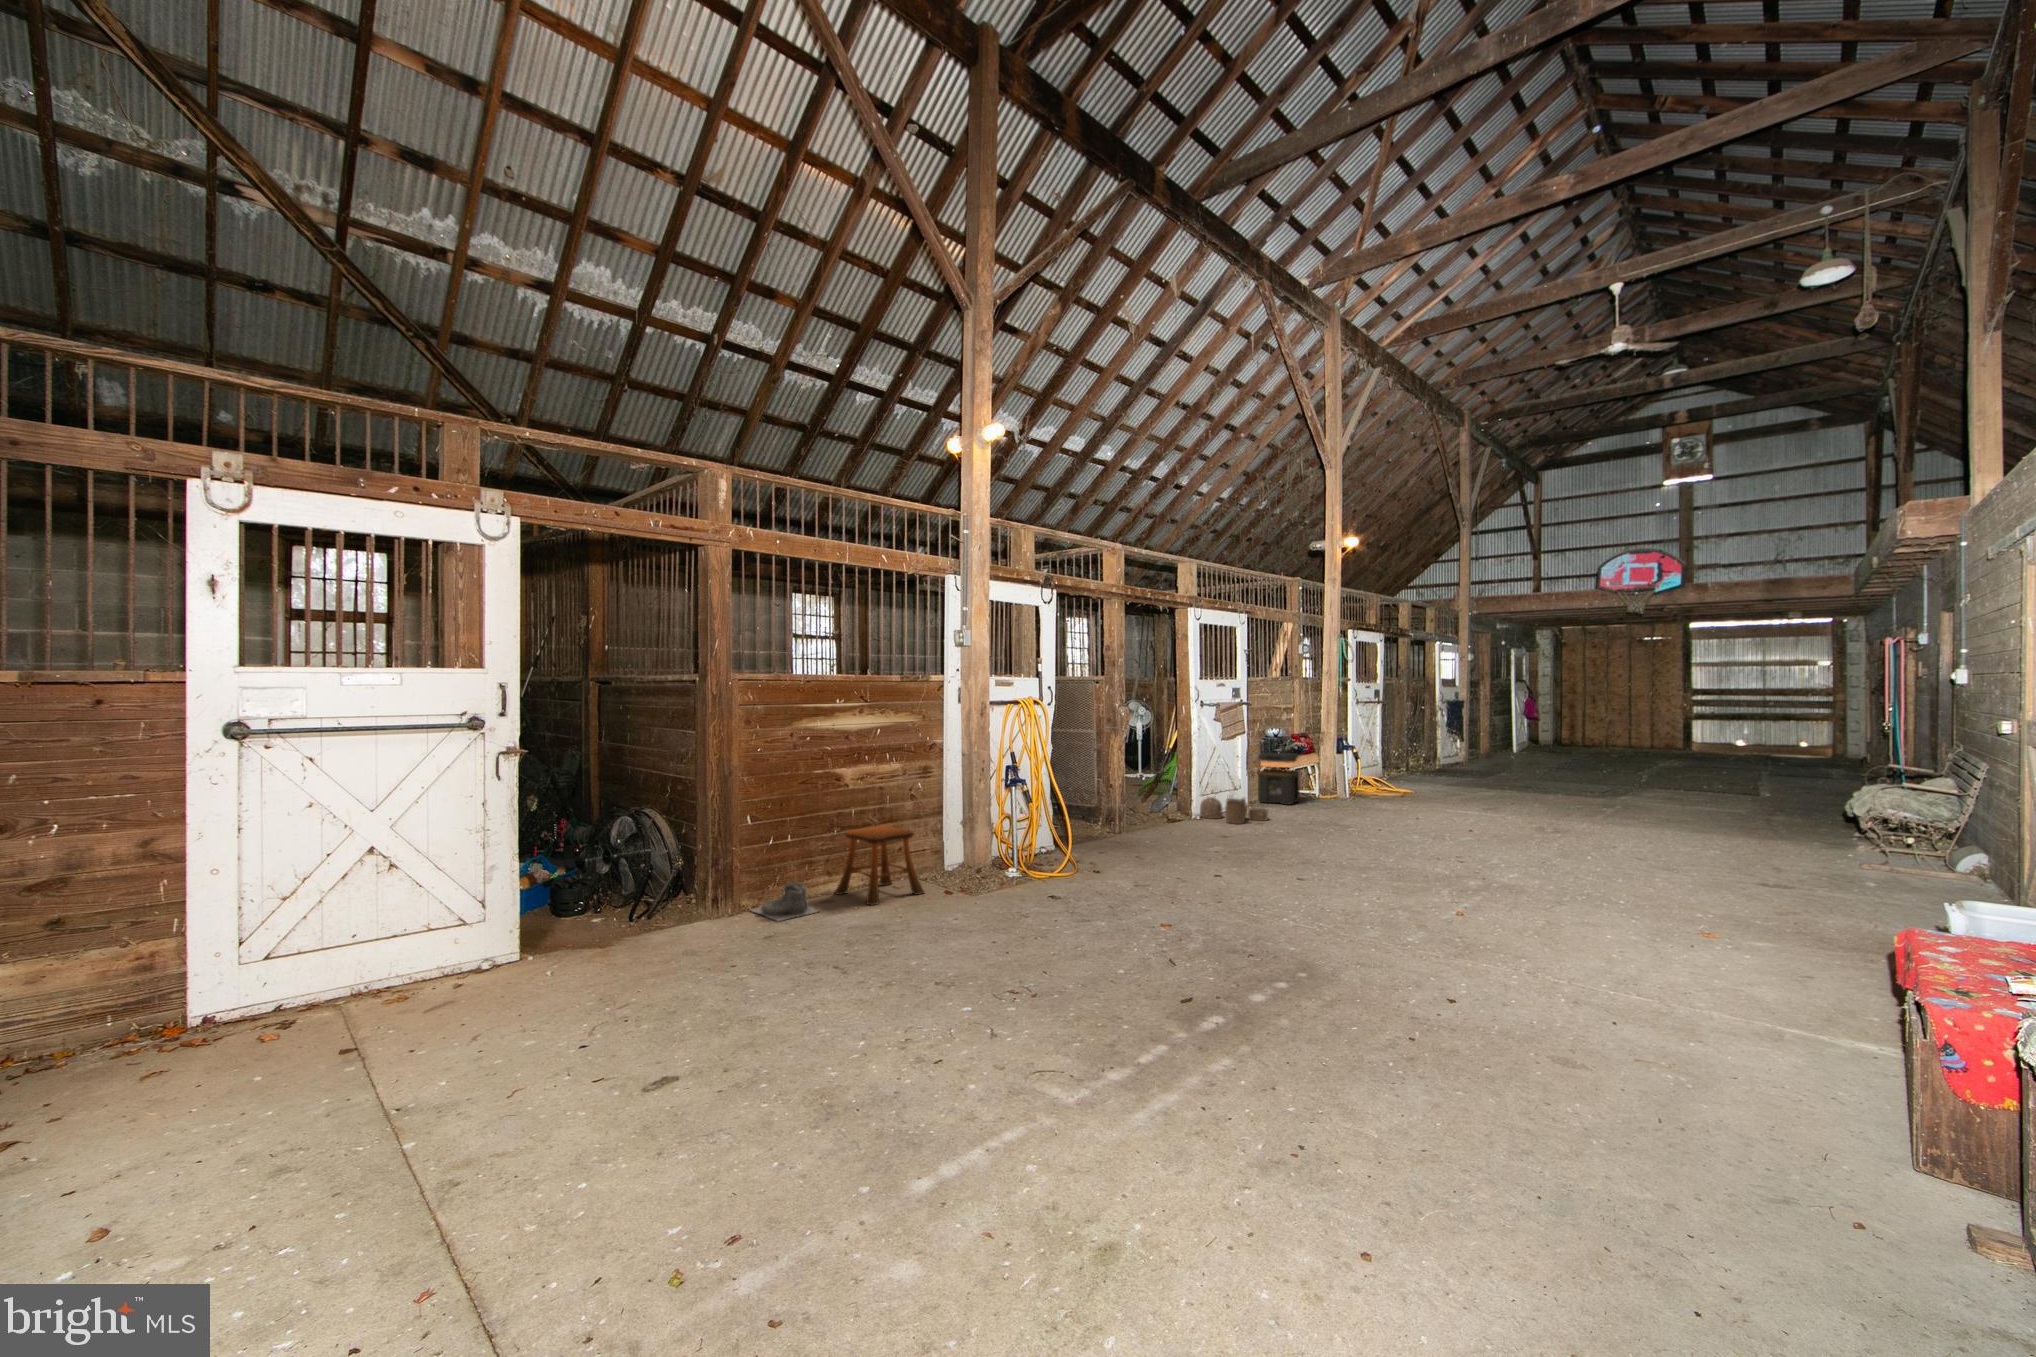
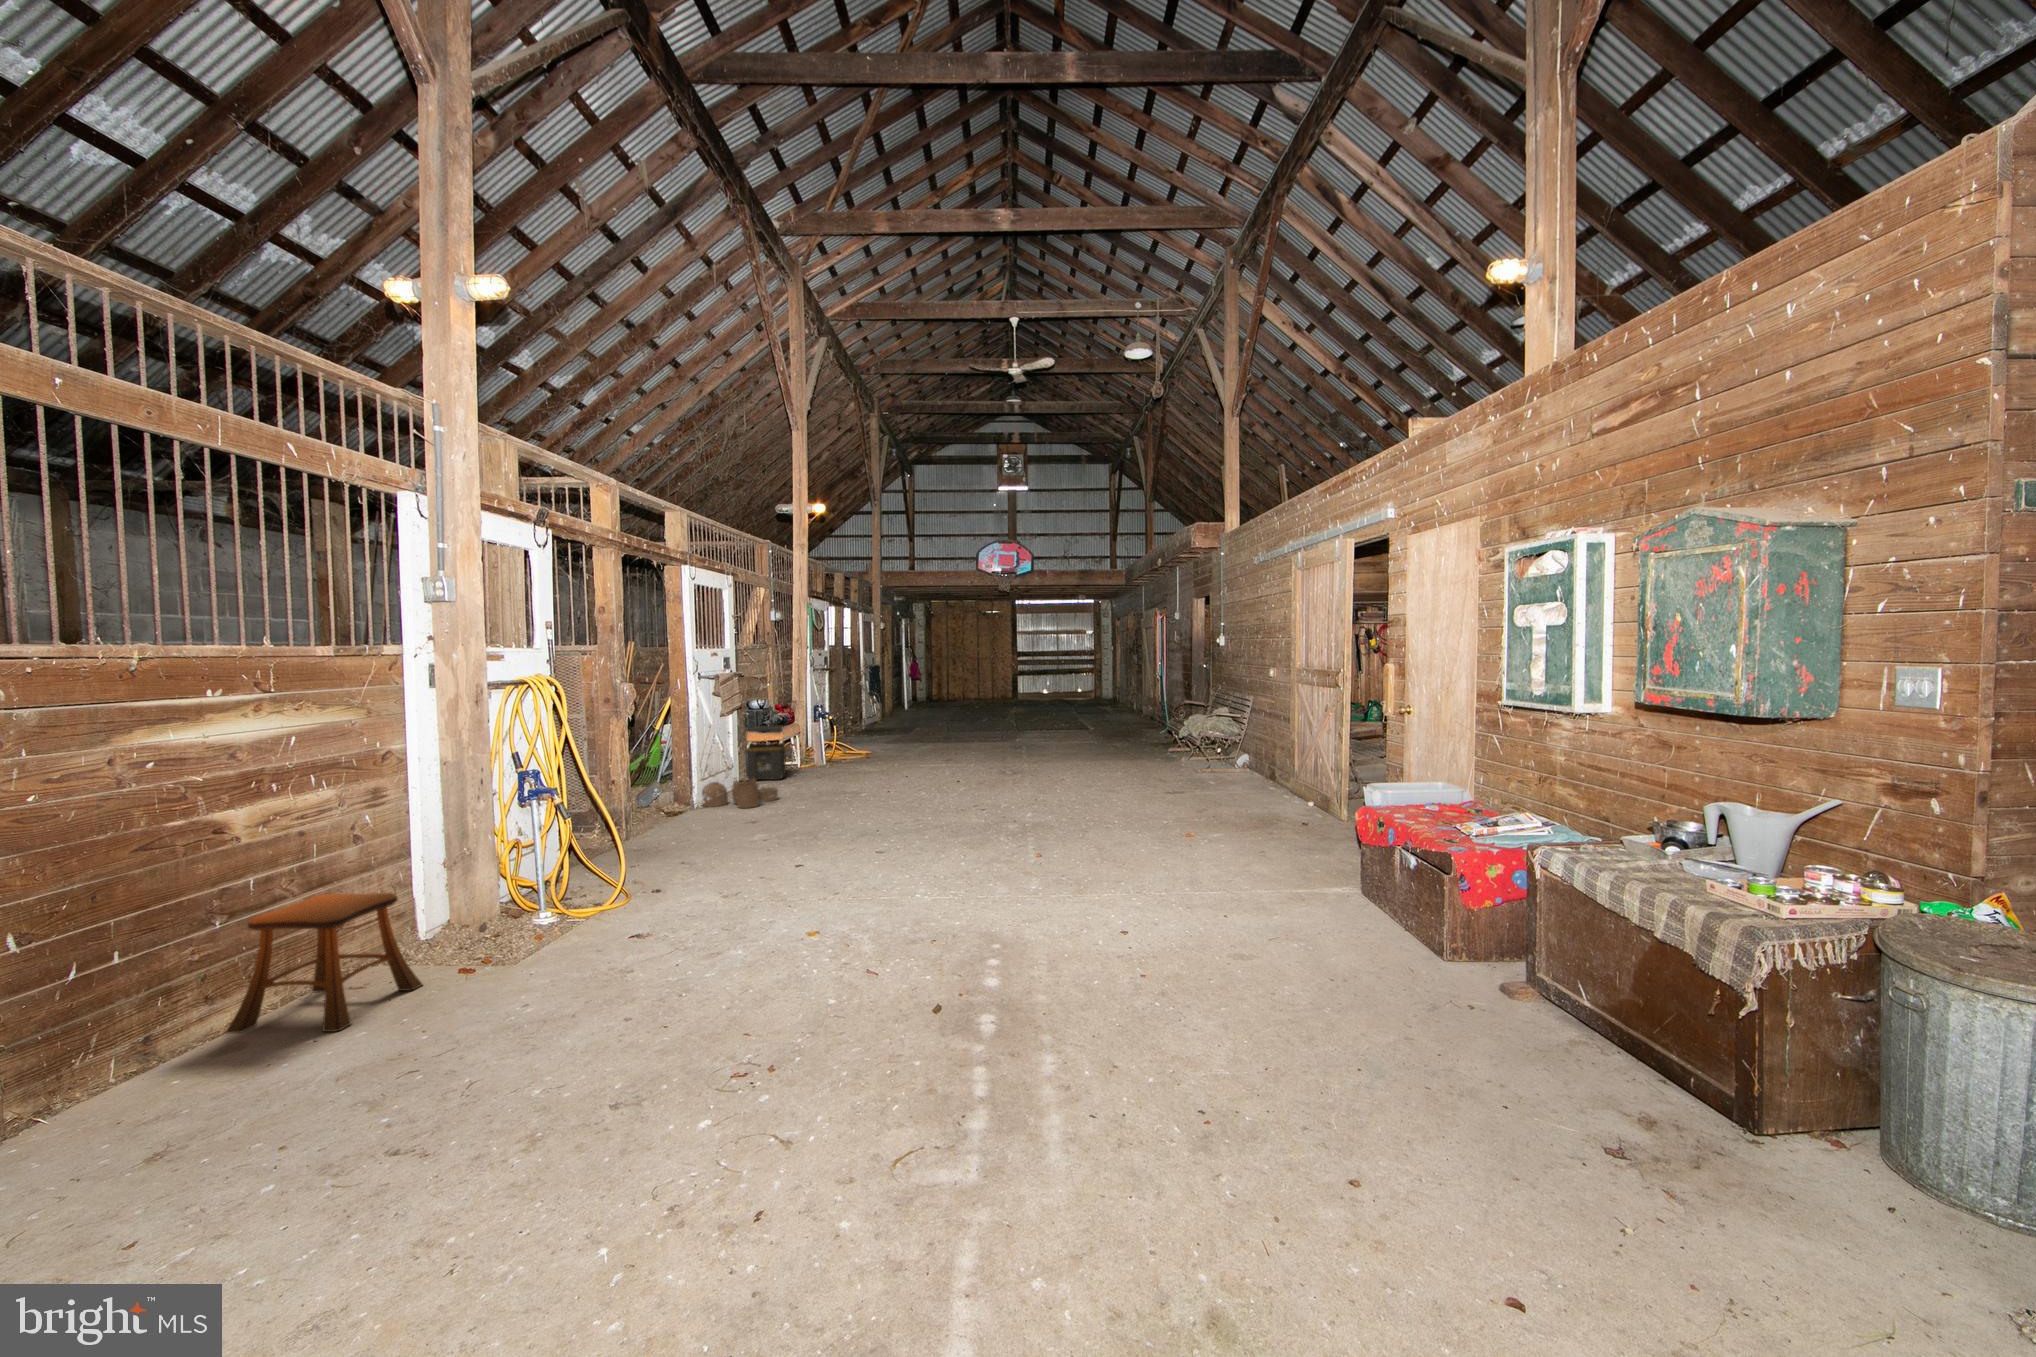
boots: present [752,882,817,921] -> none [29,1036,234,1125]

